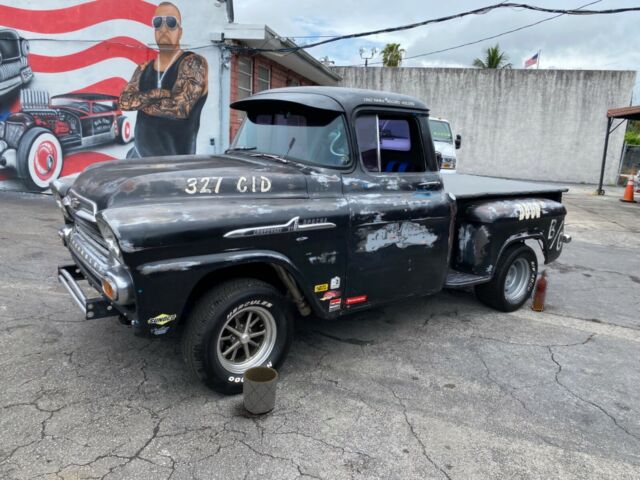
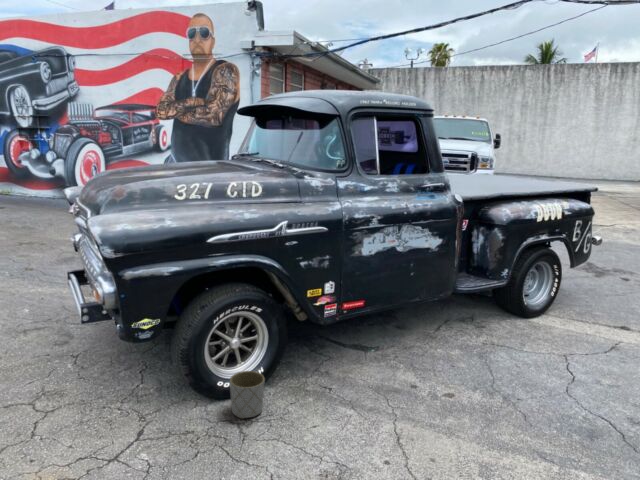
fire extinguisher: present [527,270,548,311] -> none [551,275,574,320]

